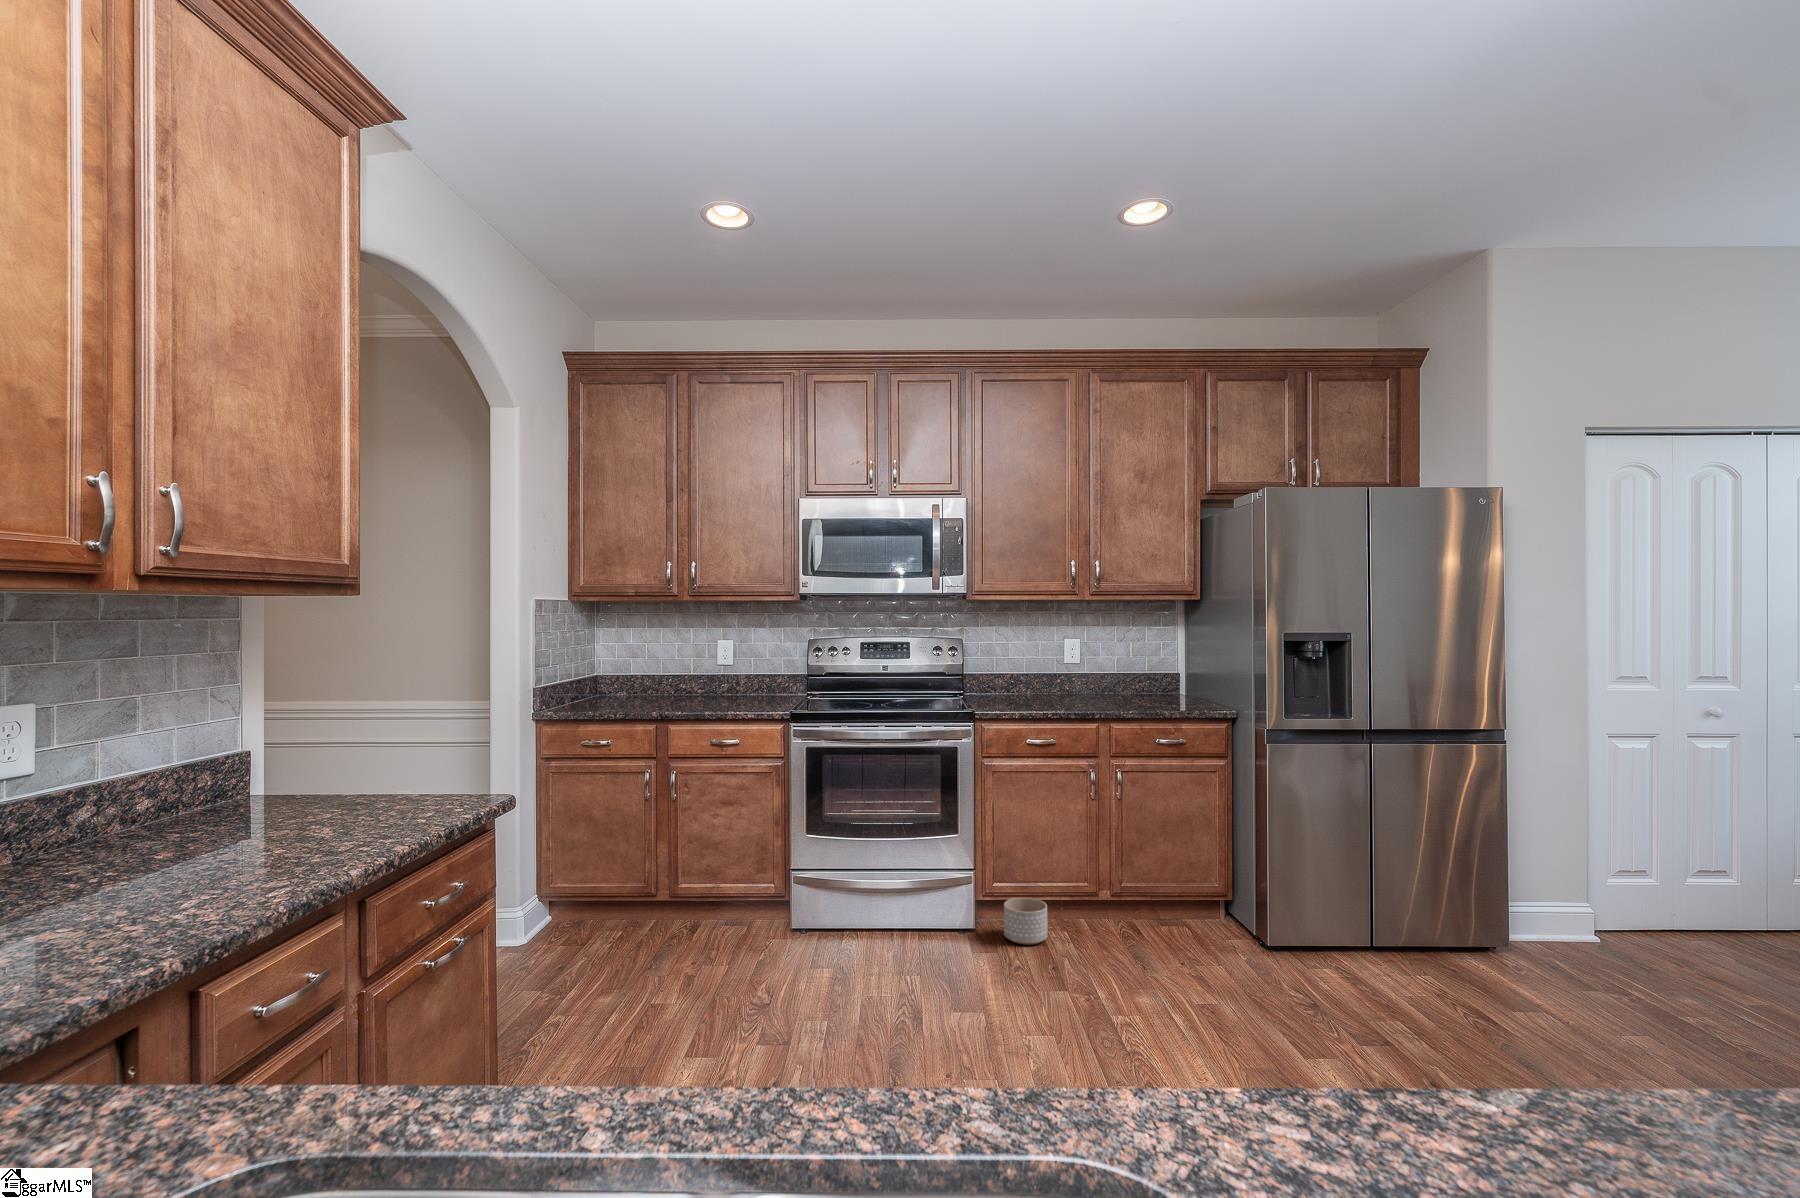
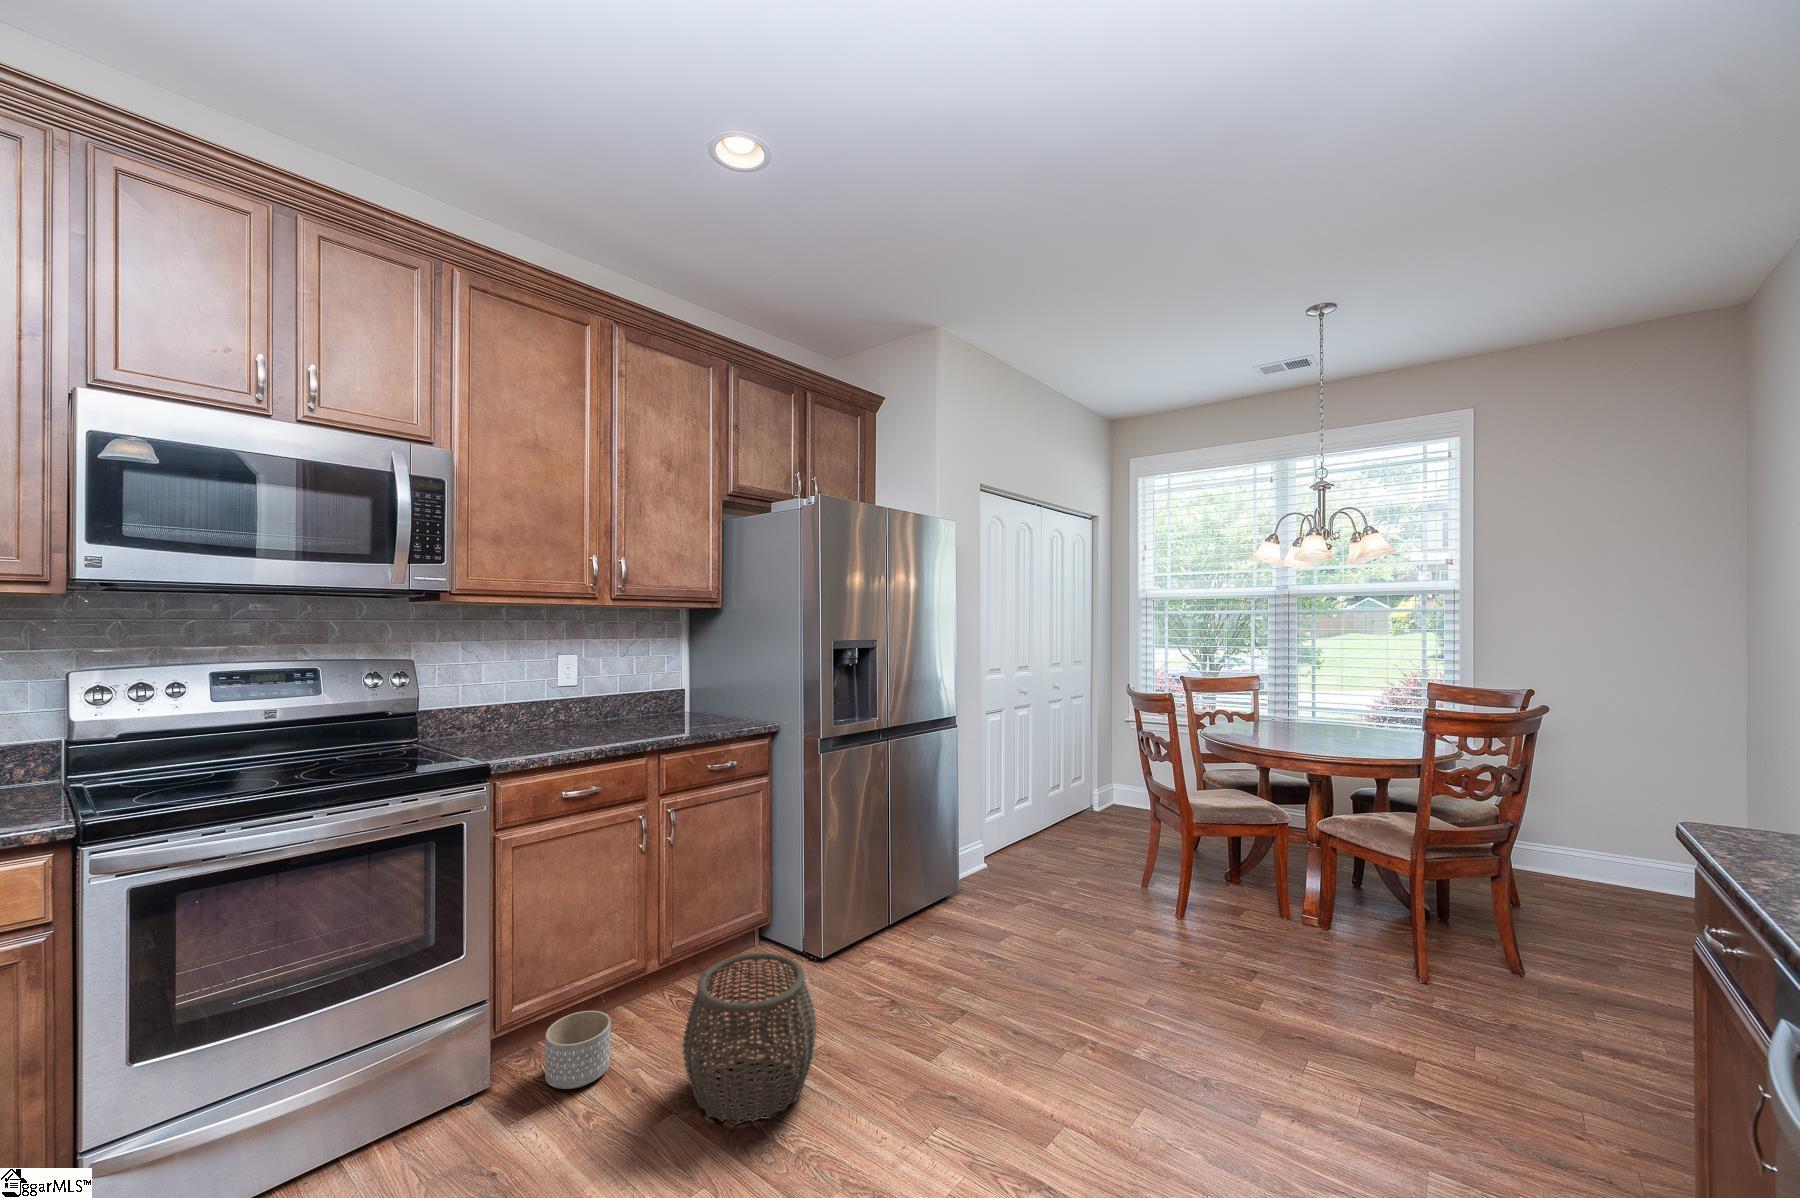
woven basket: none [1065,884,1174,1005] -> present [683,953,817,1124]

